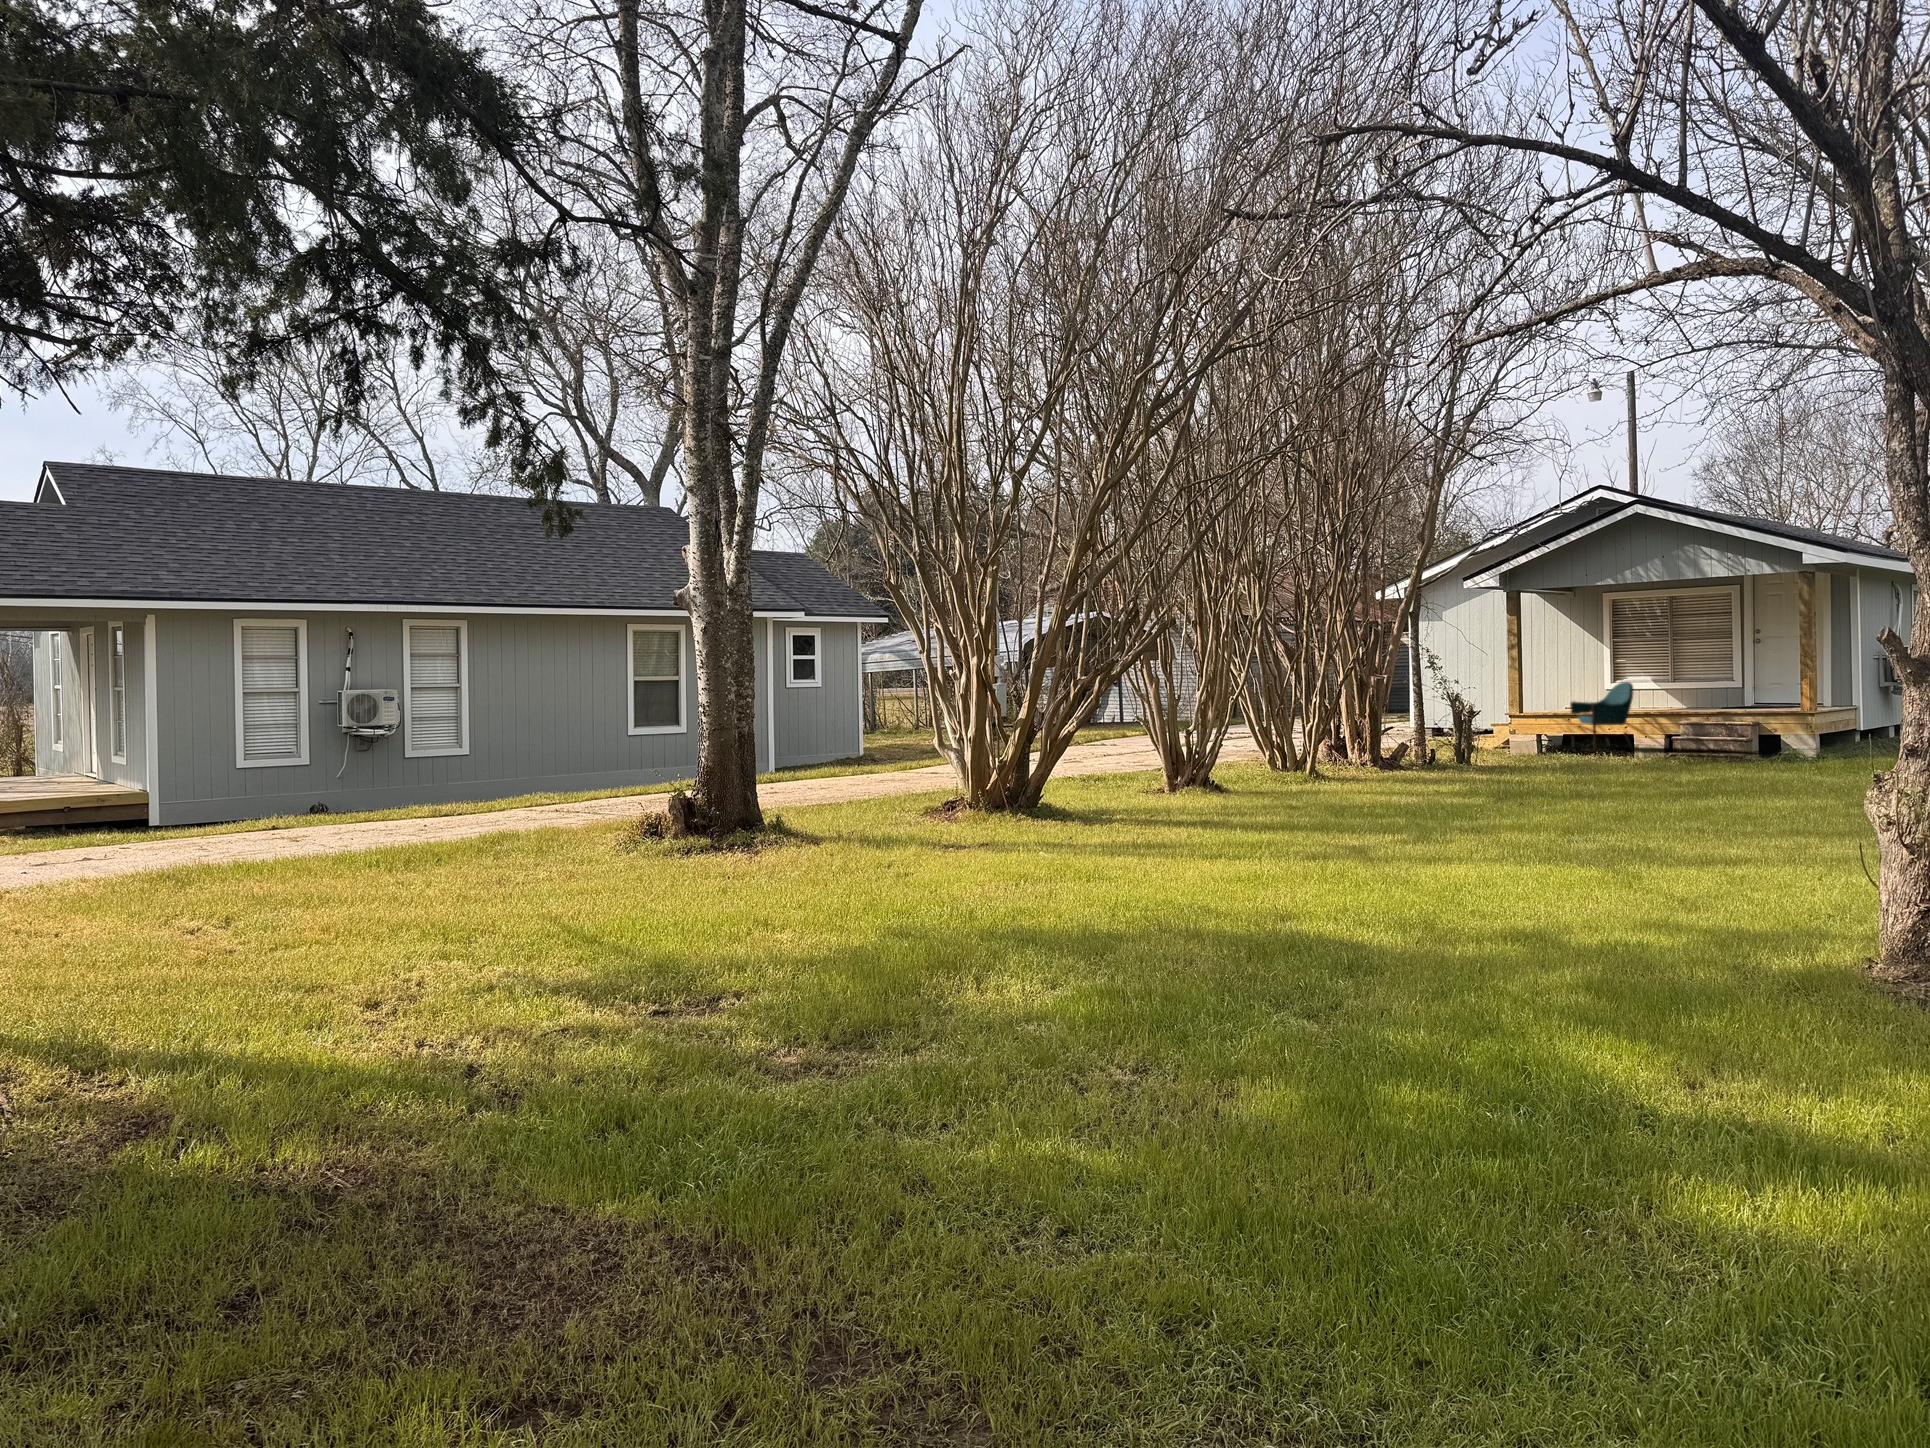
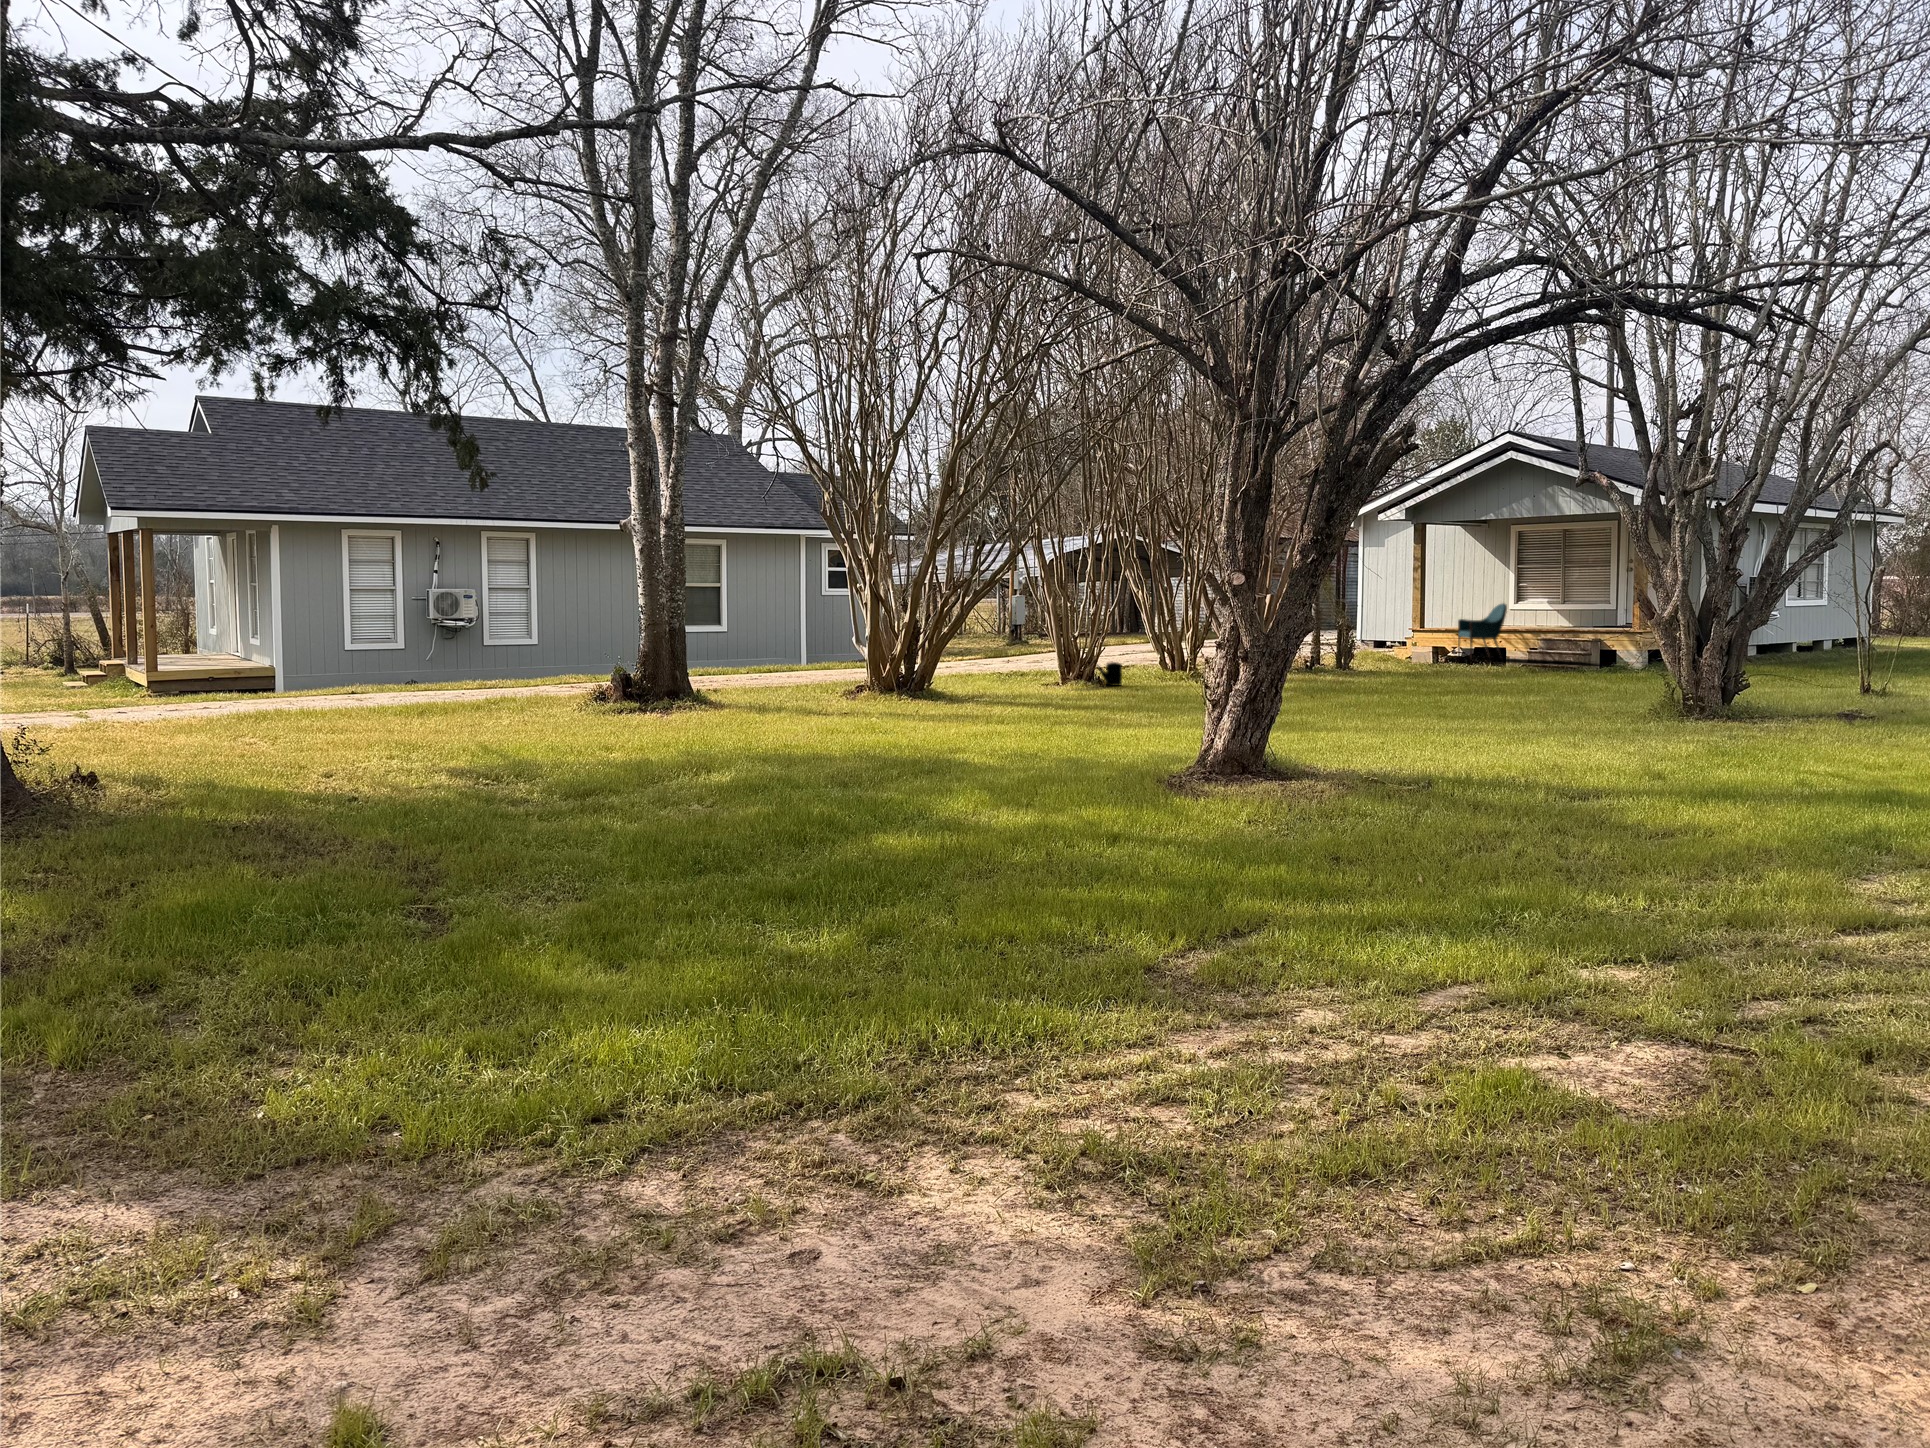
watering can: none [1209,760,1257,794] -> present [1093,660,1122,686]

